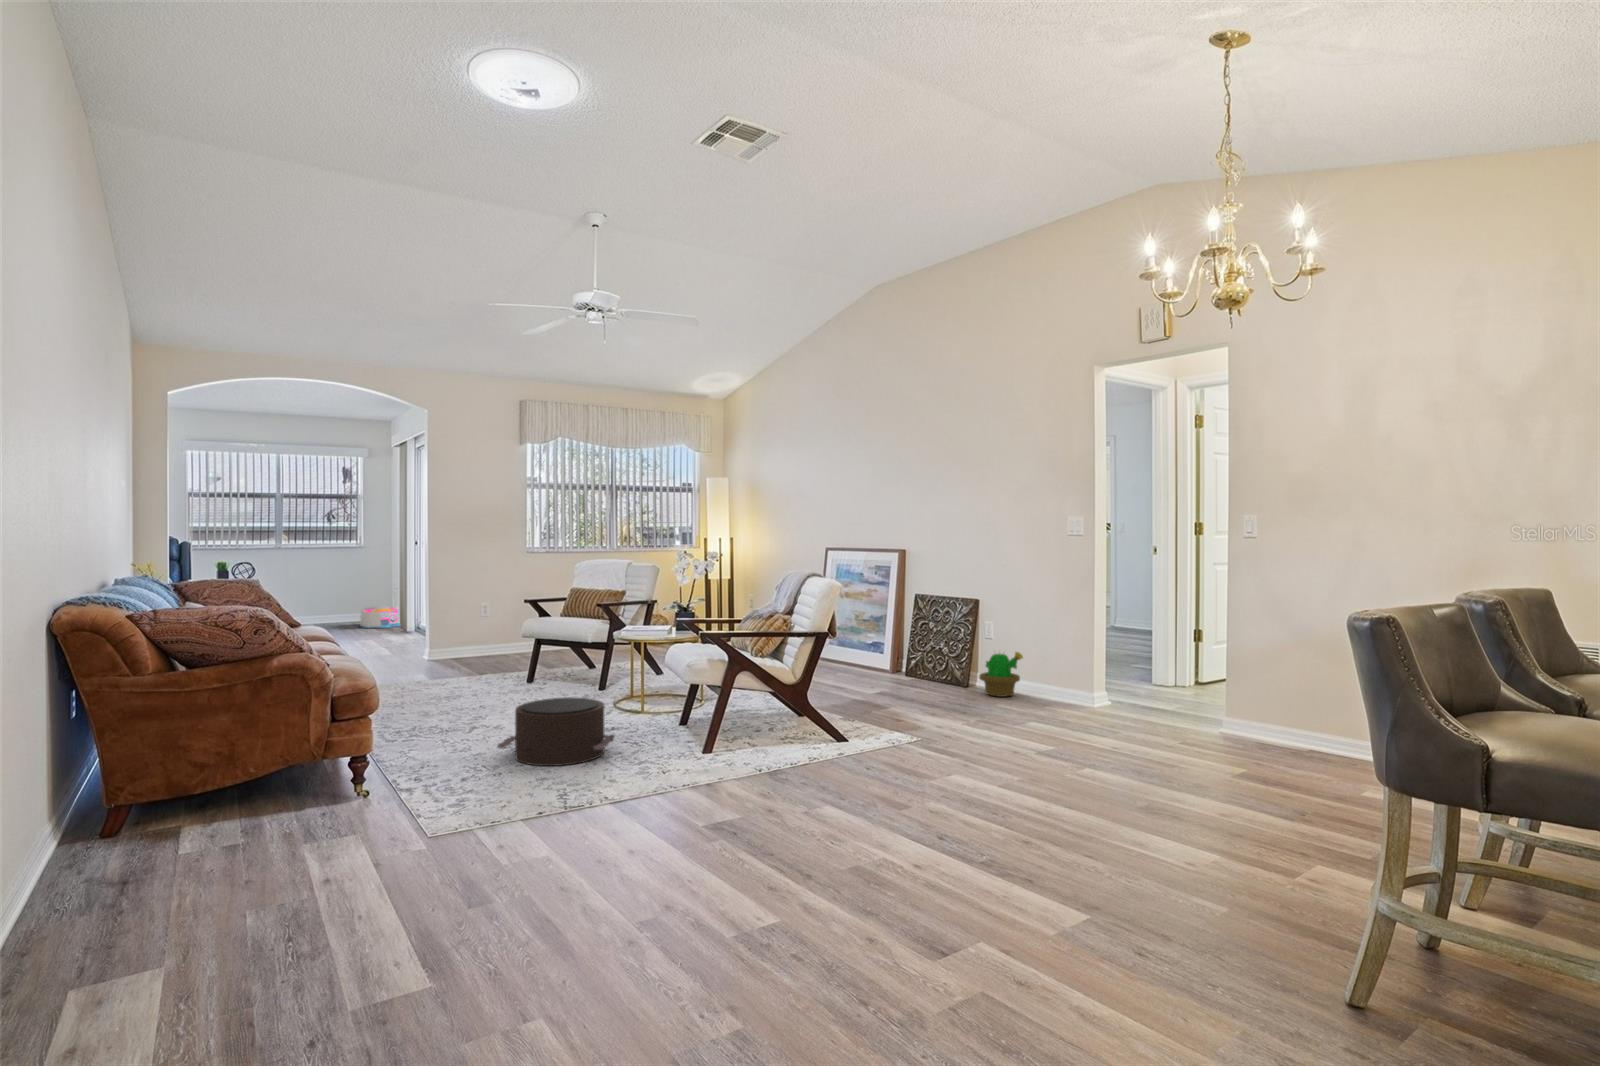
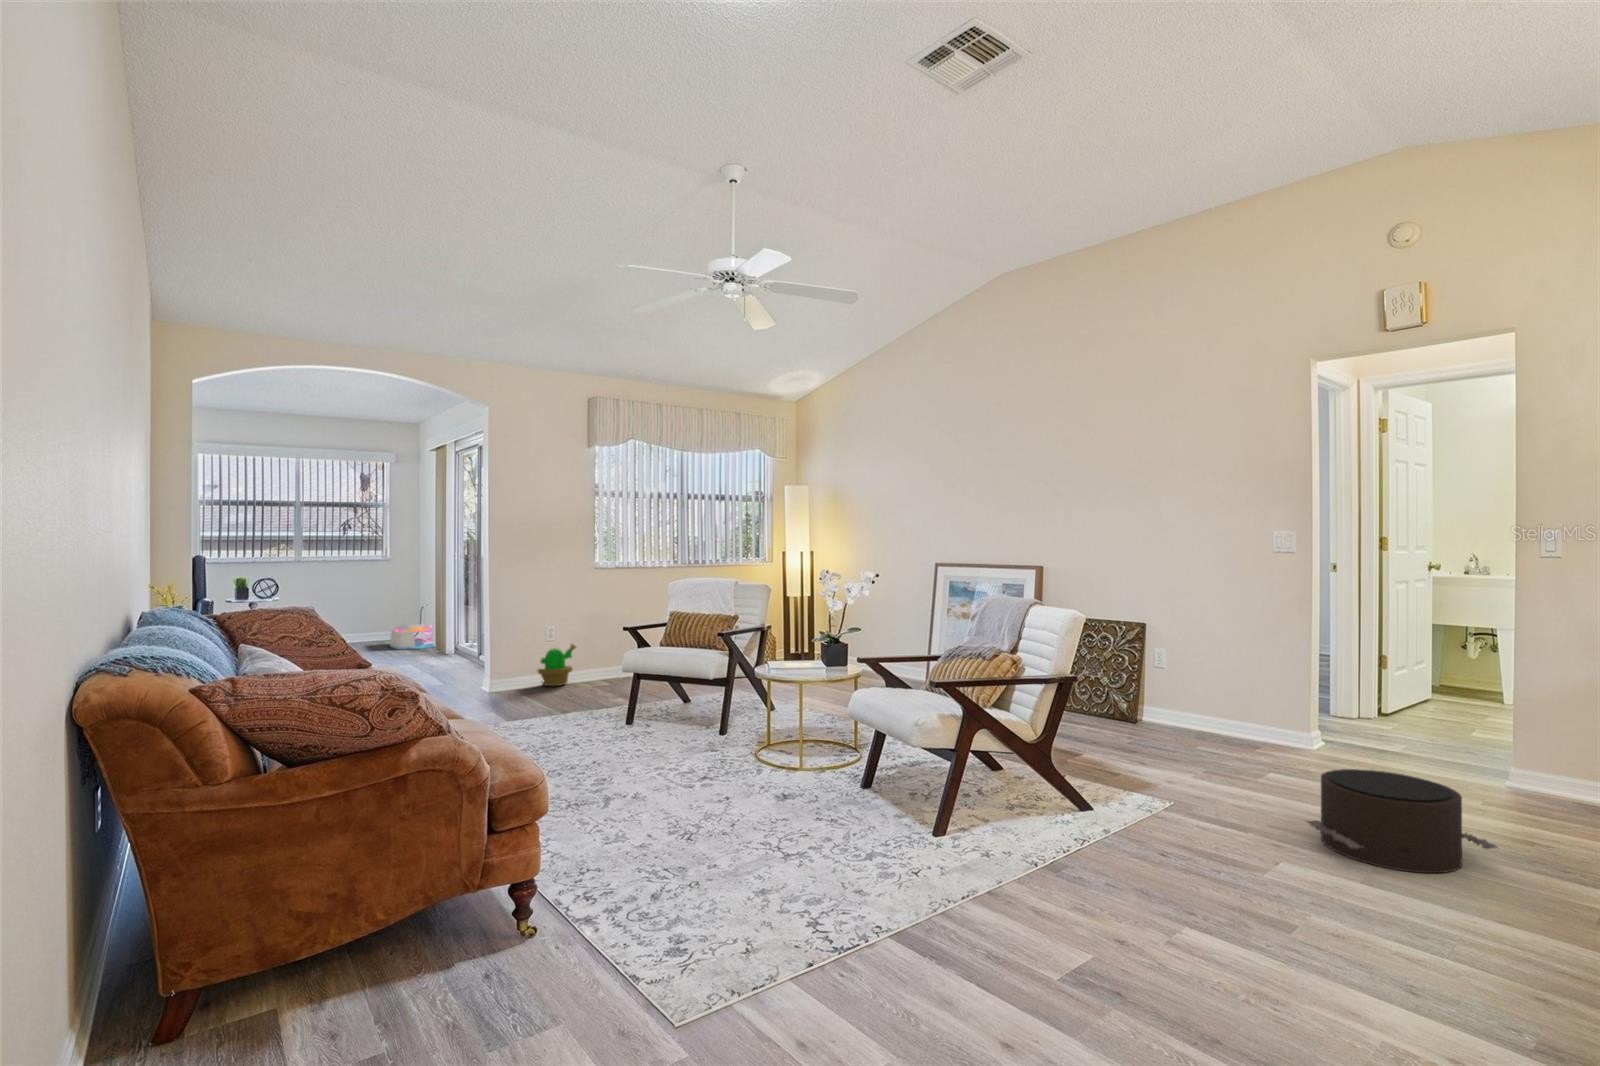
decorative plant: present [979,652,1023,697] -> present [538,644,576,686]
pouf: present [497,698,615,766] -> present [1308,769,1498,873]

